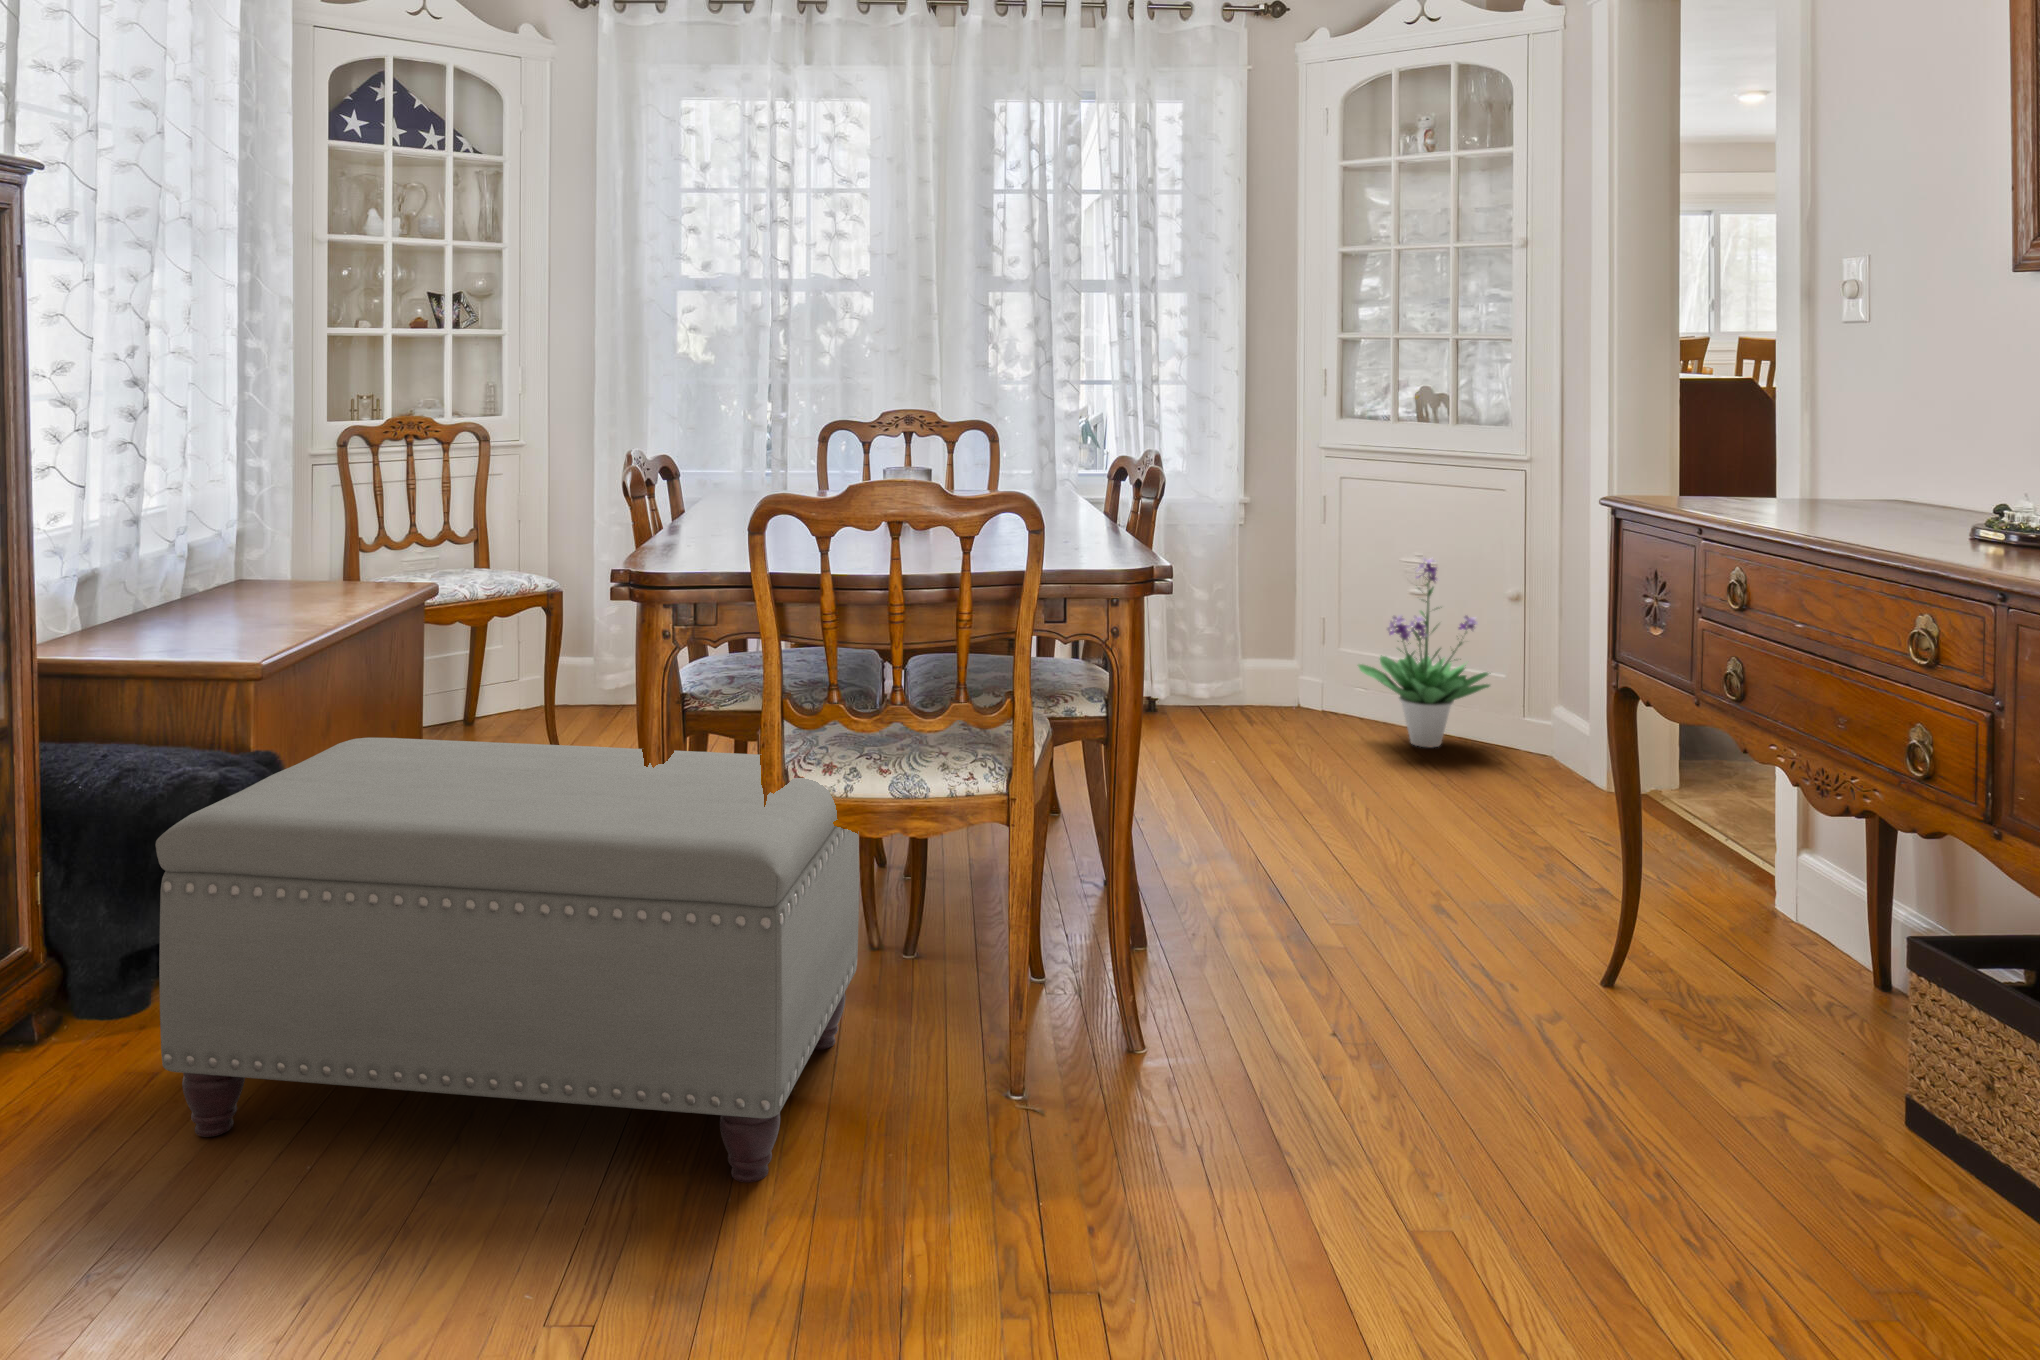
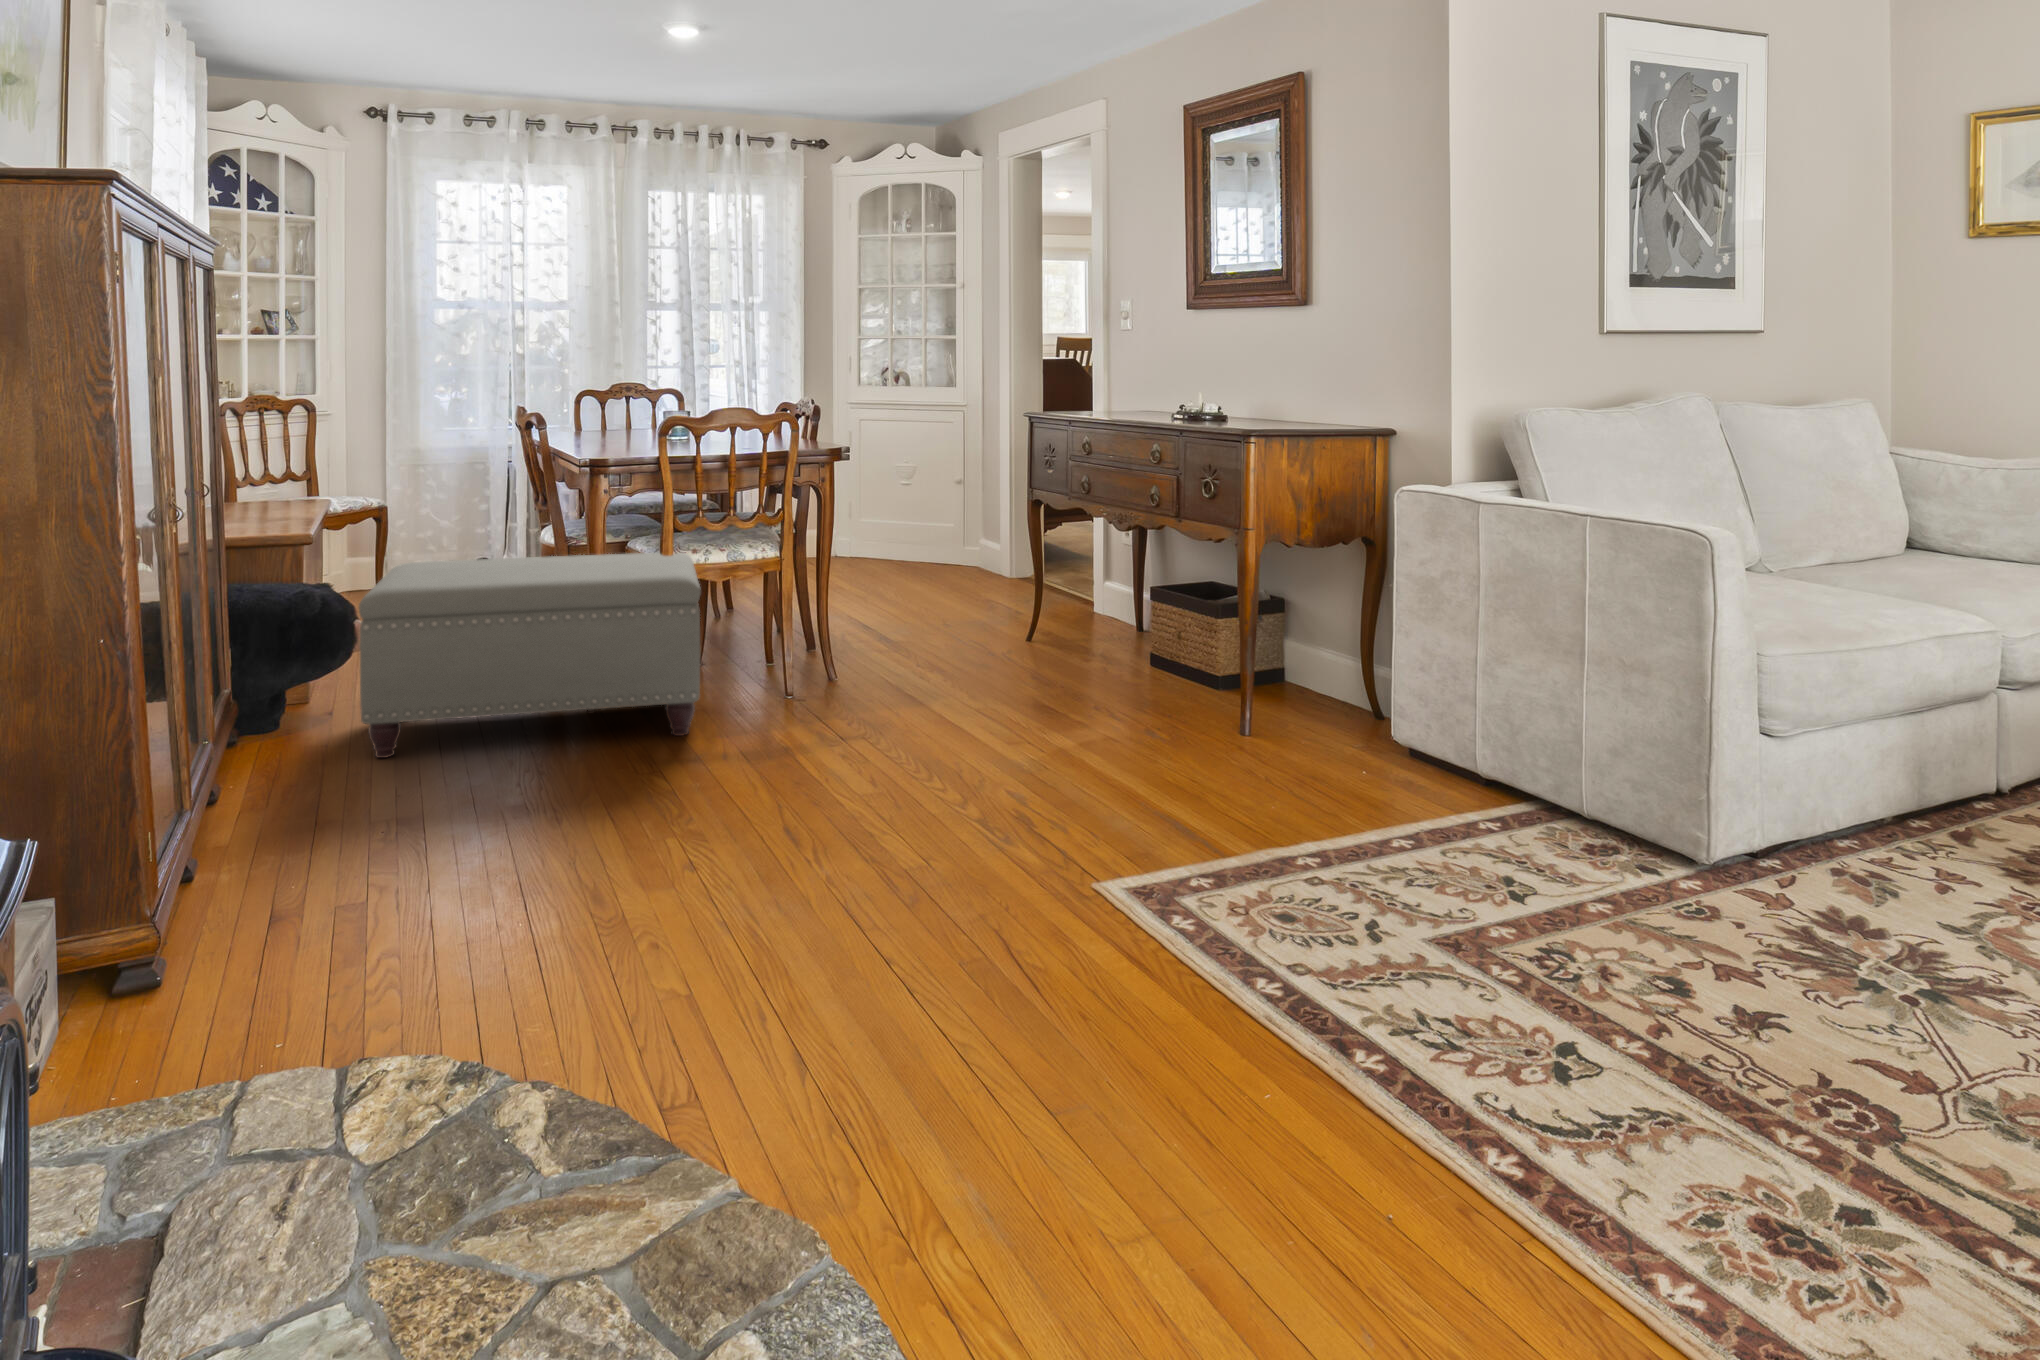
potted plant: present [1358,558,1490,747] -> none [875,461,950,566]

